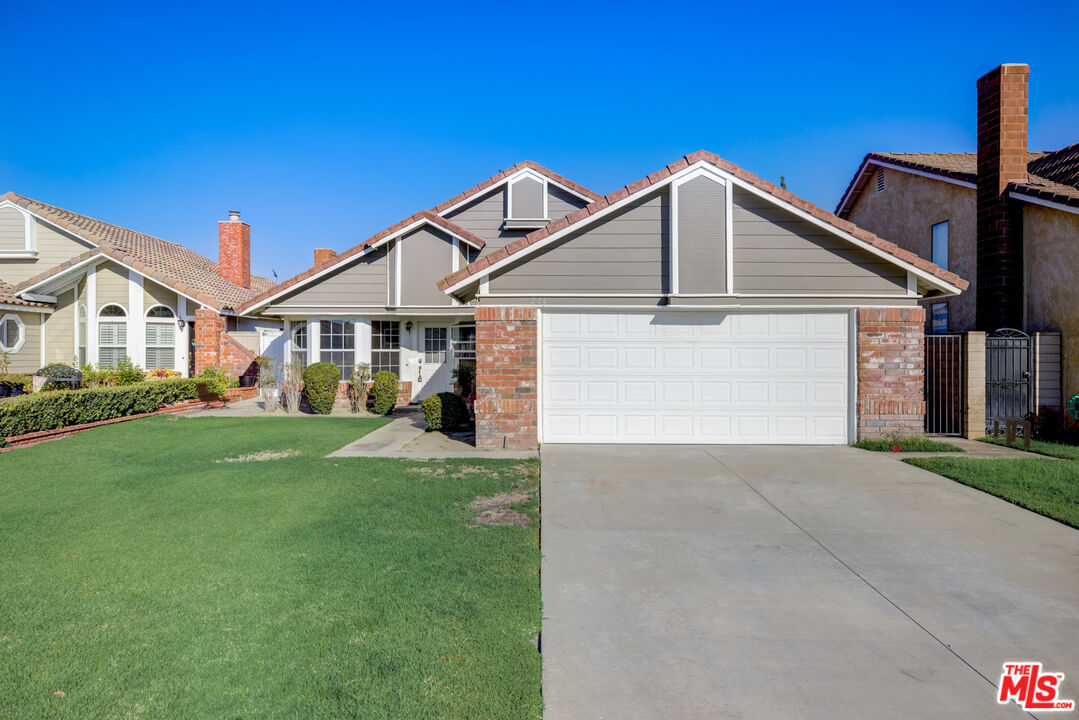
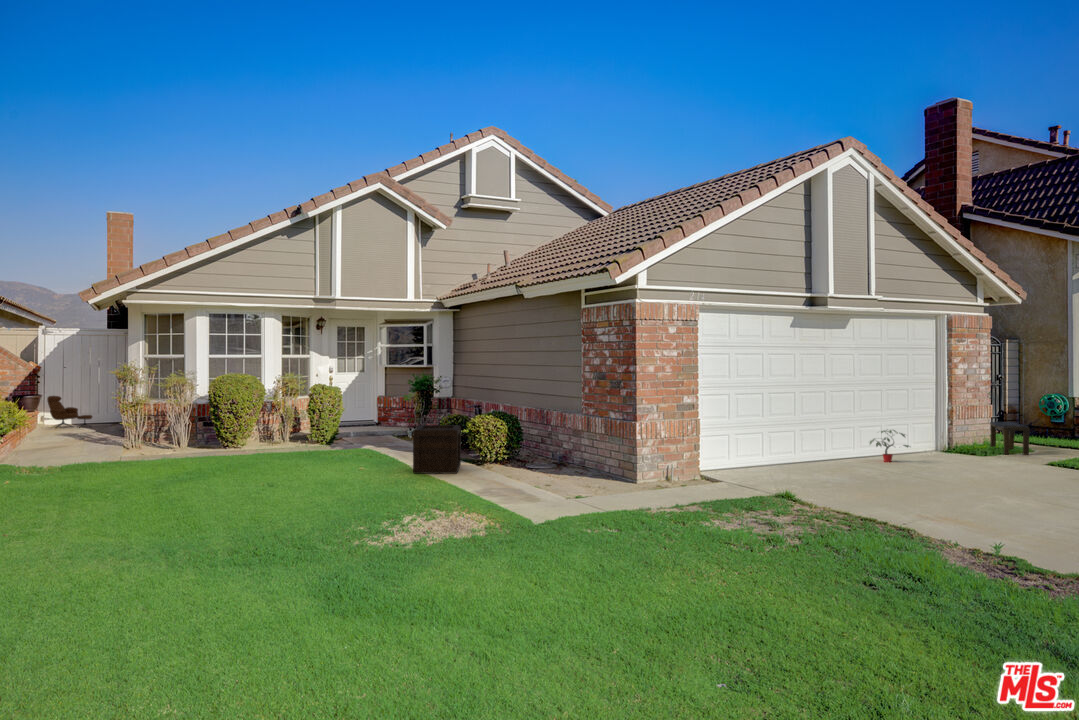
wooden crate: none [481,414,521,456] -> present [413,425,461,474]

